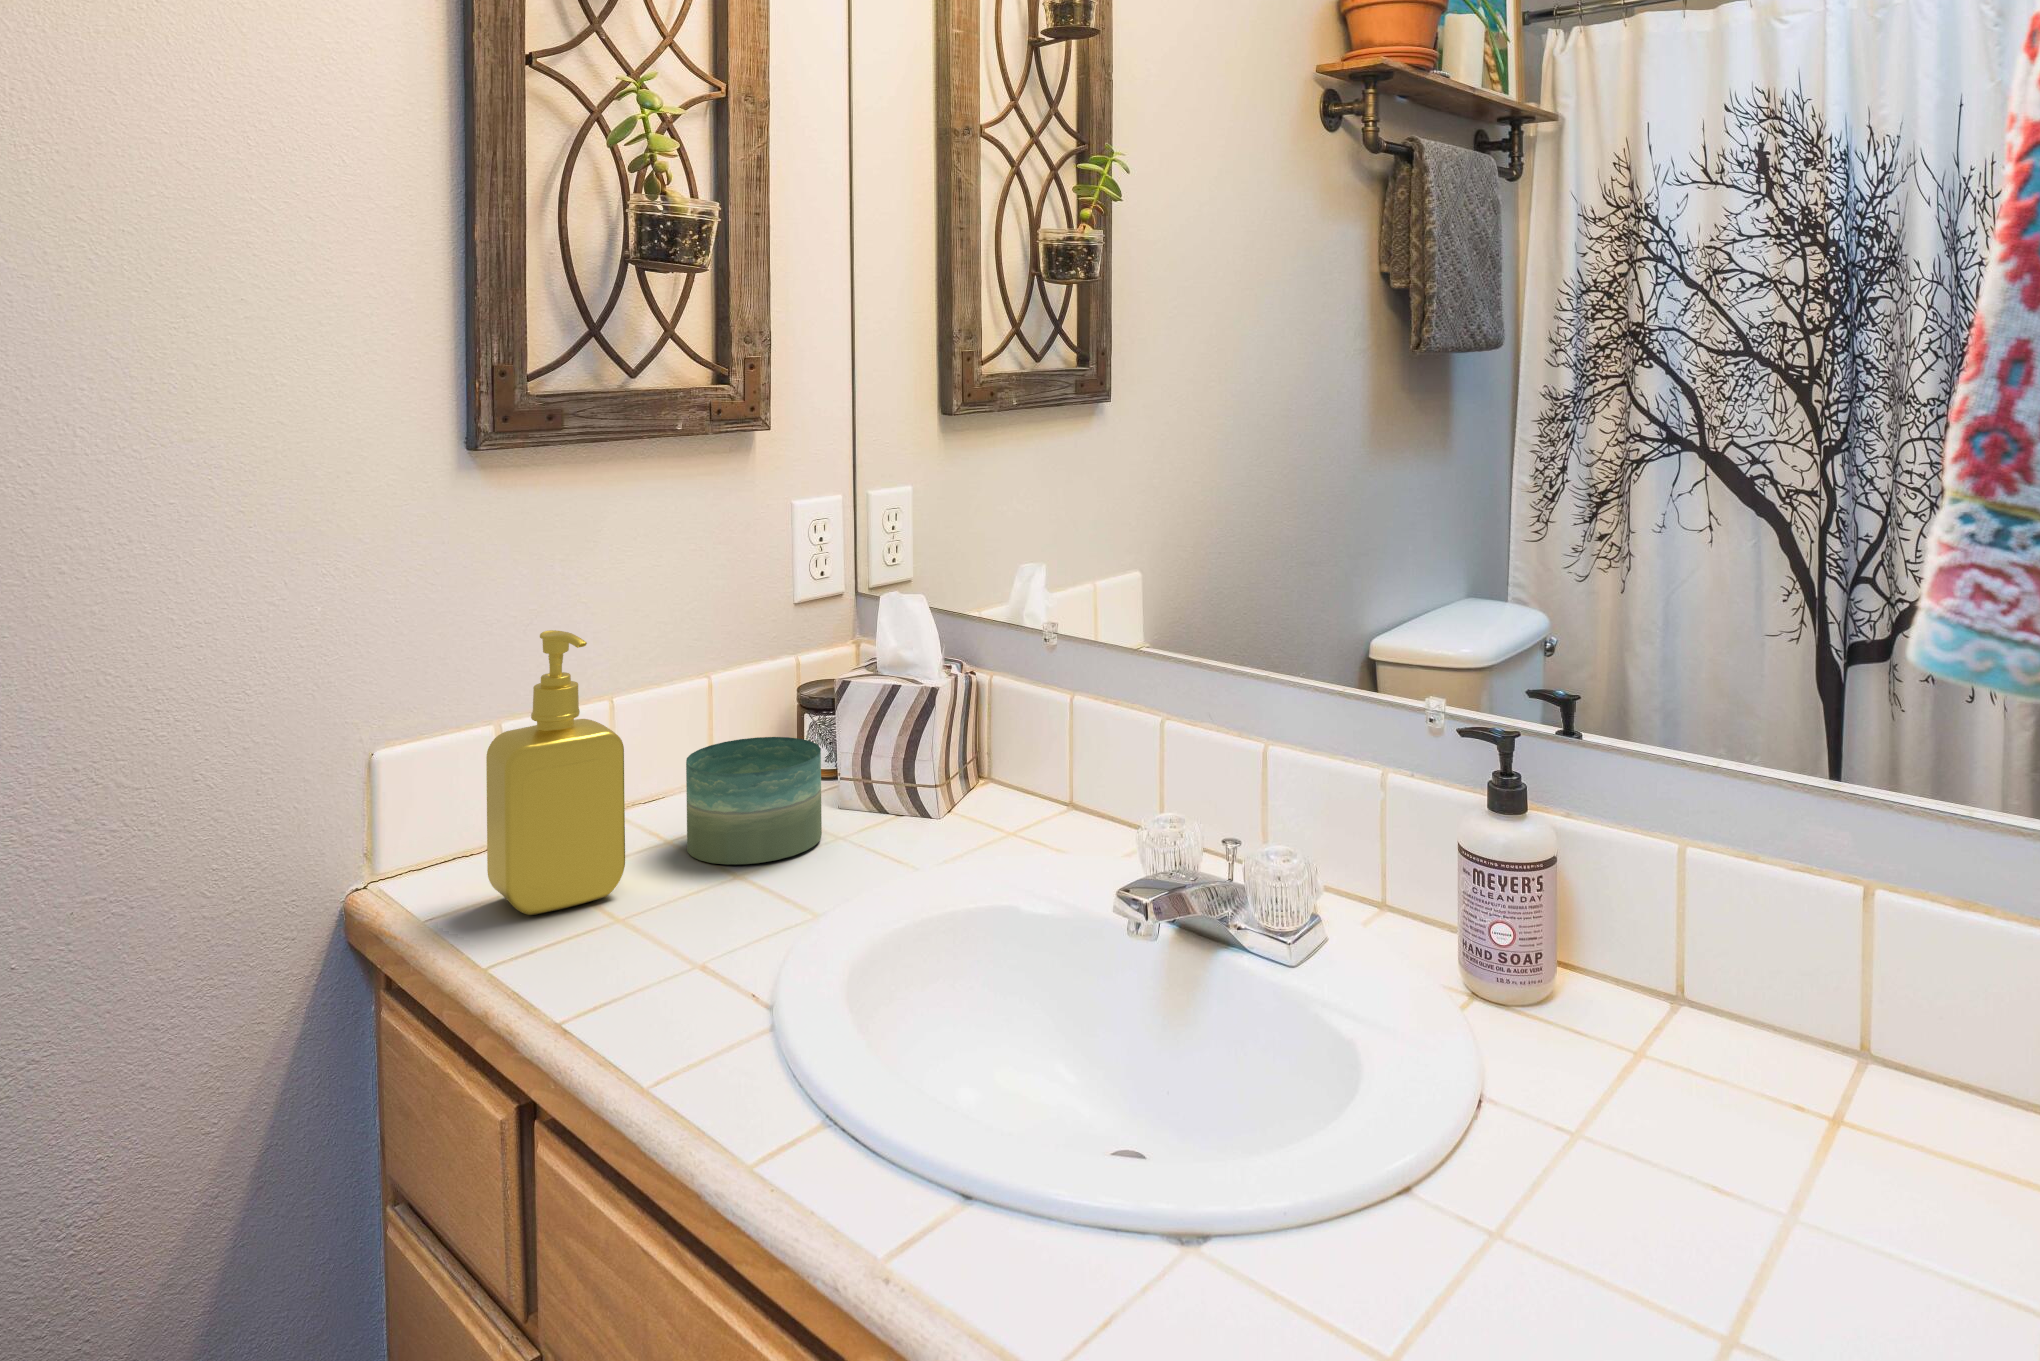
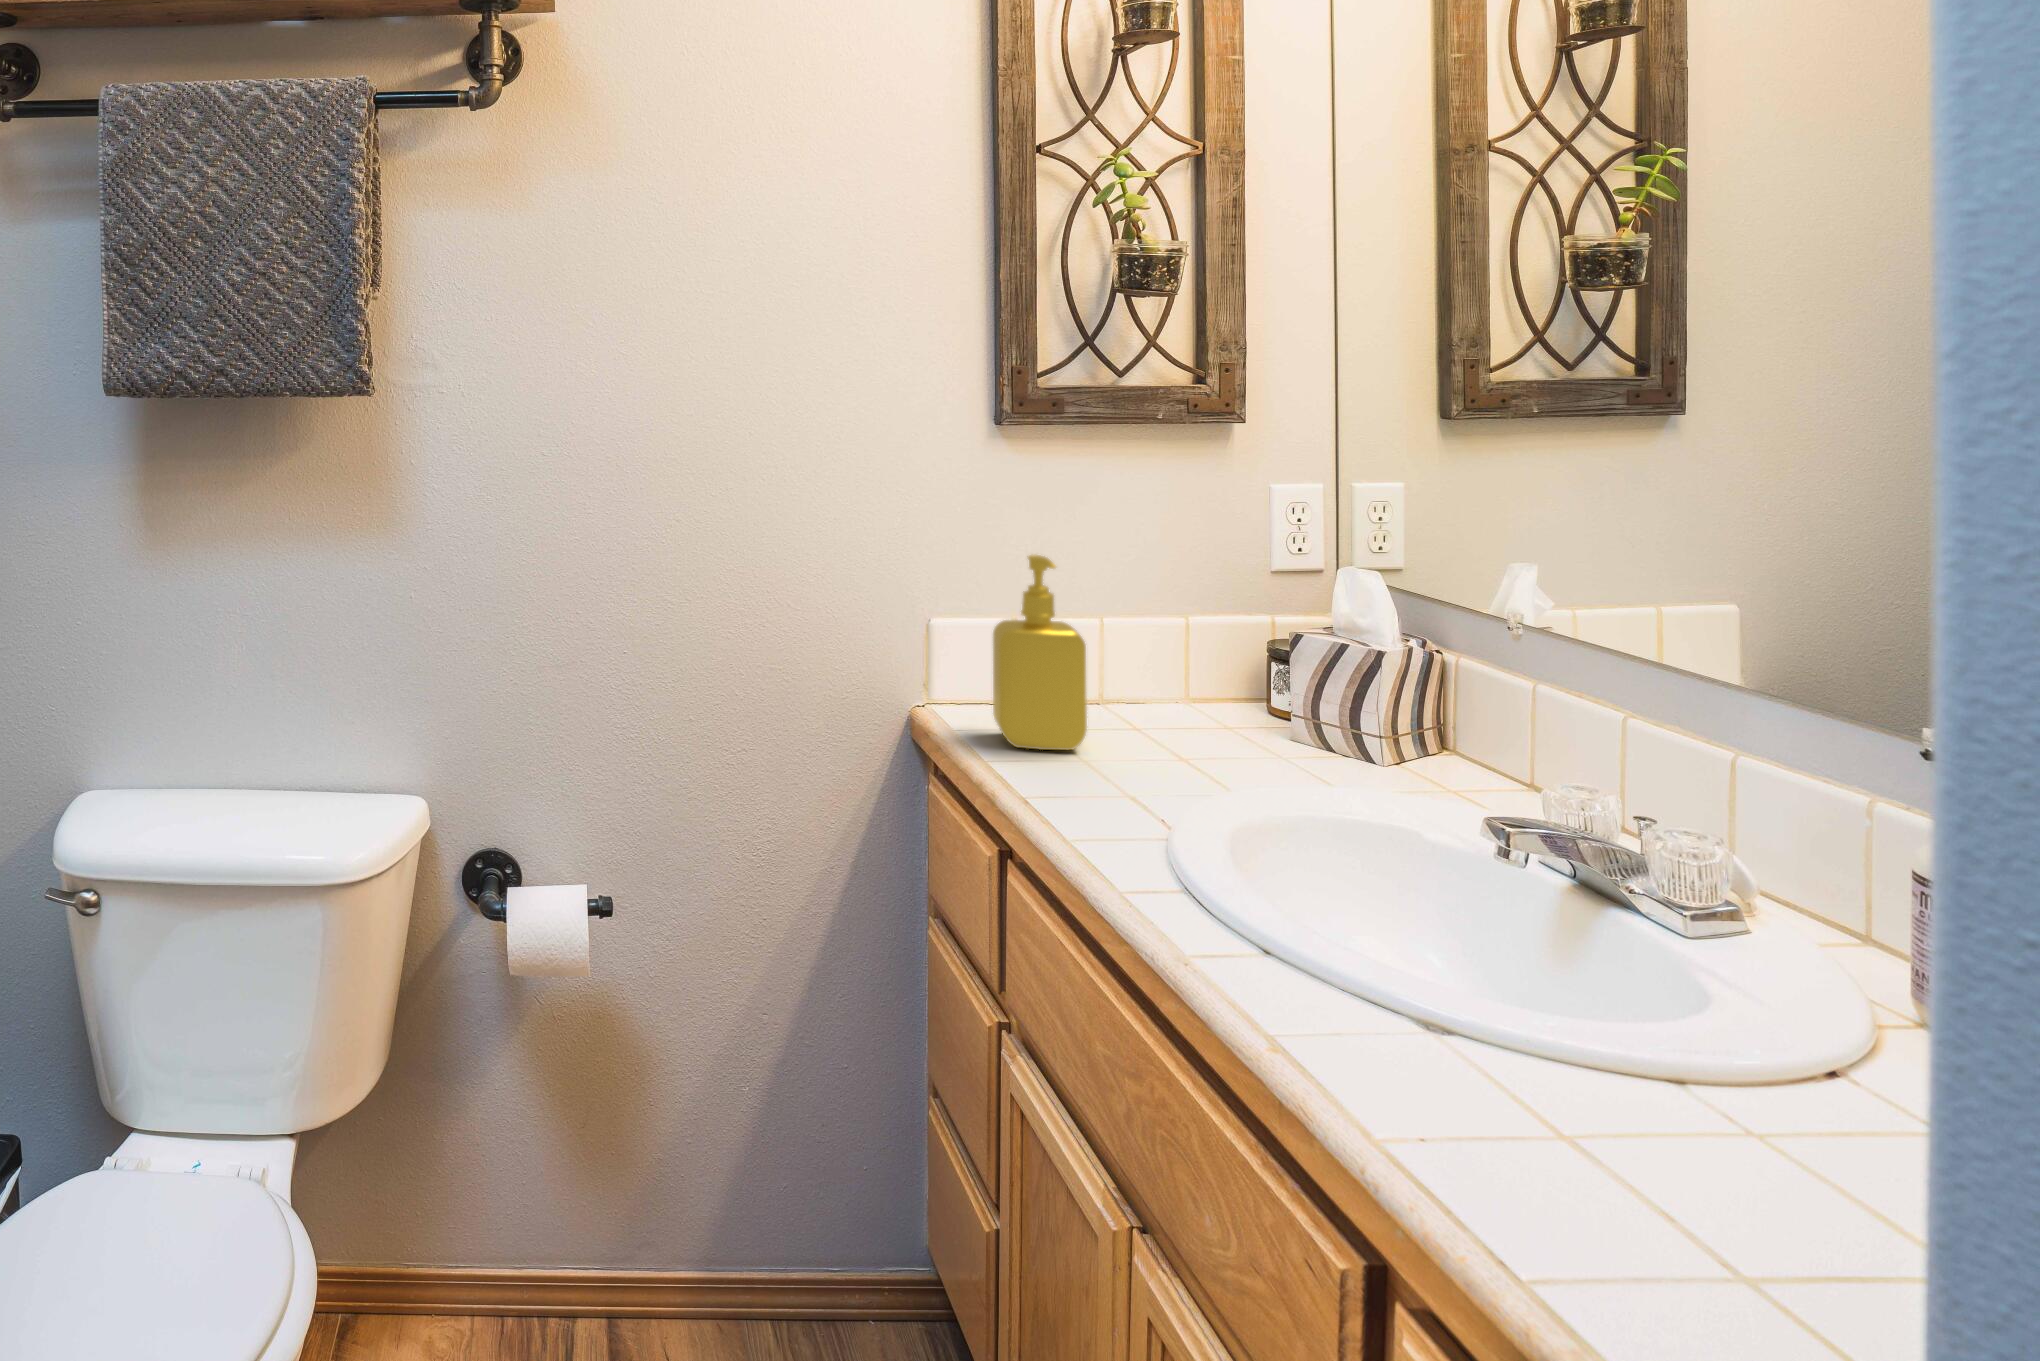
candle: present [686,737,822,864] -> none [1146,664,1263,762]

